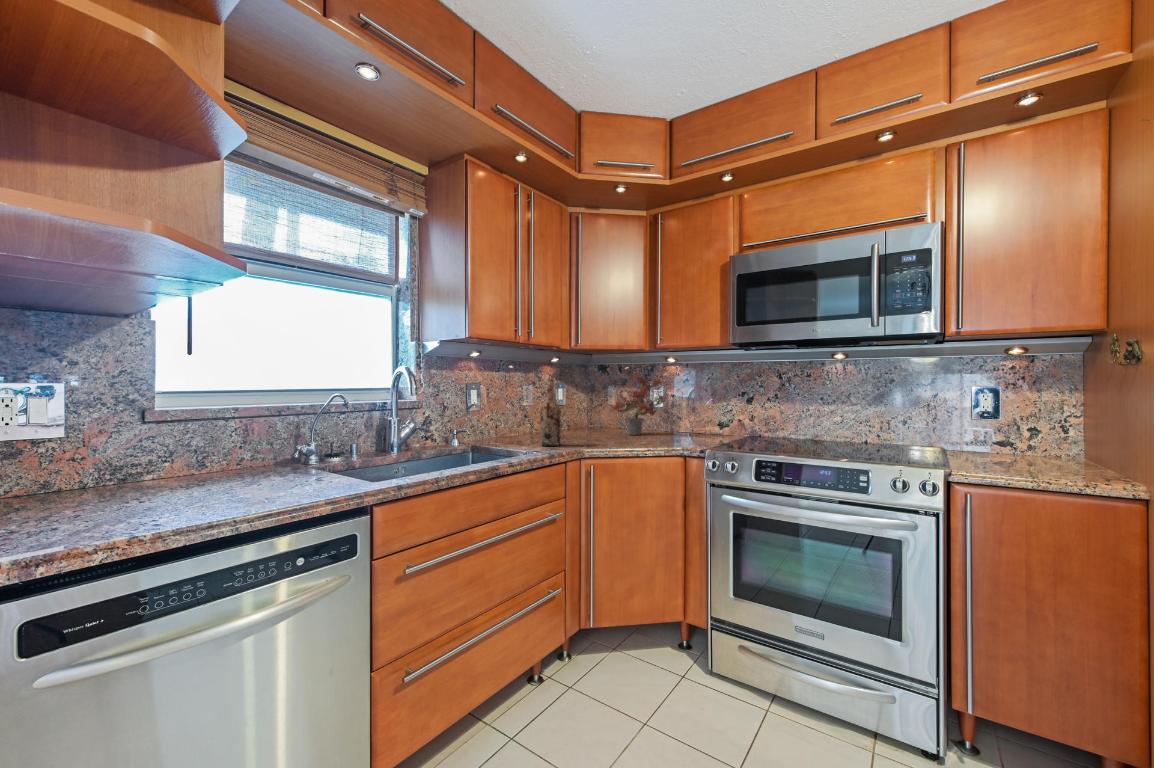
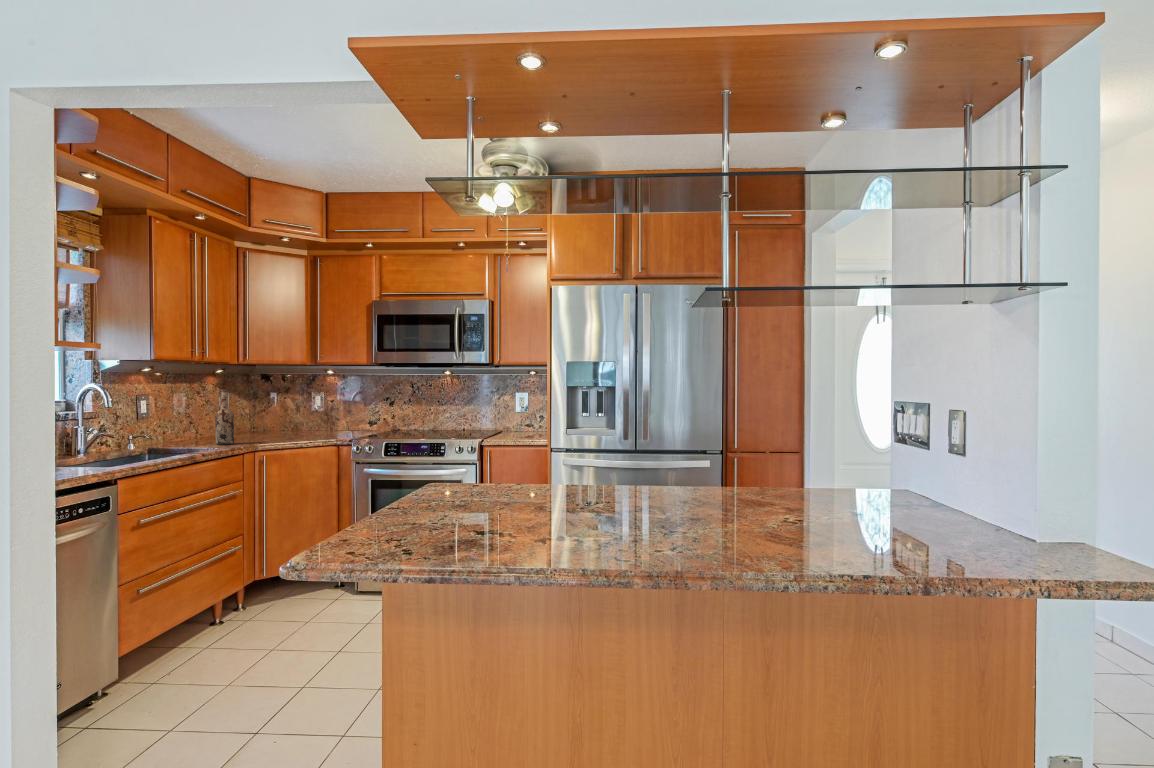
potted plant: present [610,366,667,435] -> none [268,374,327,434]

